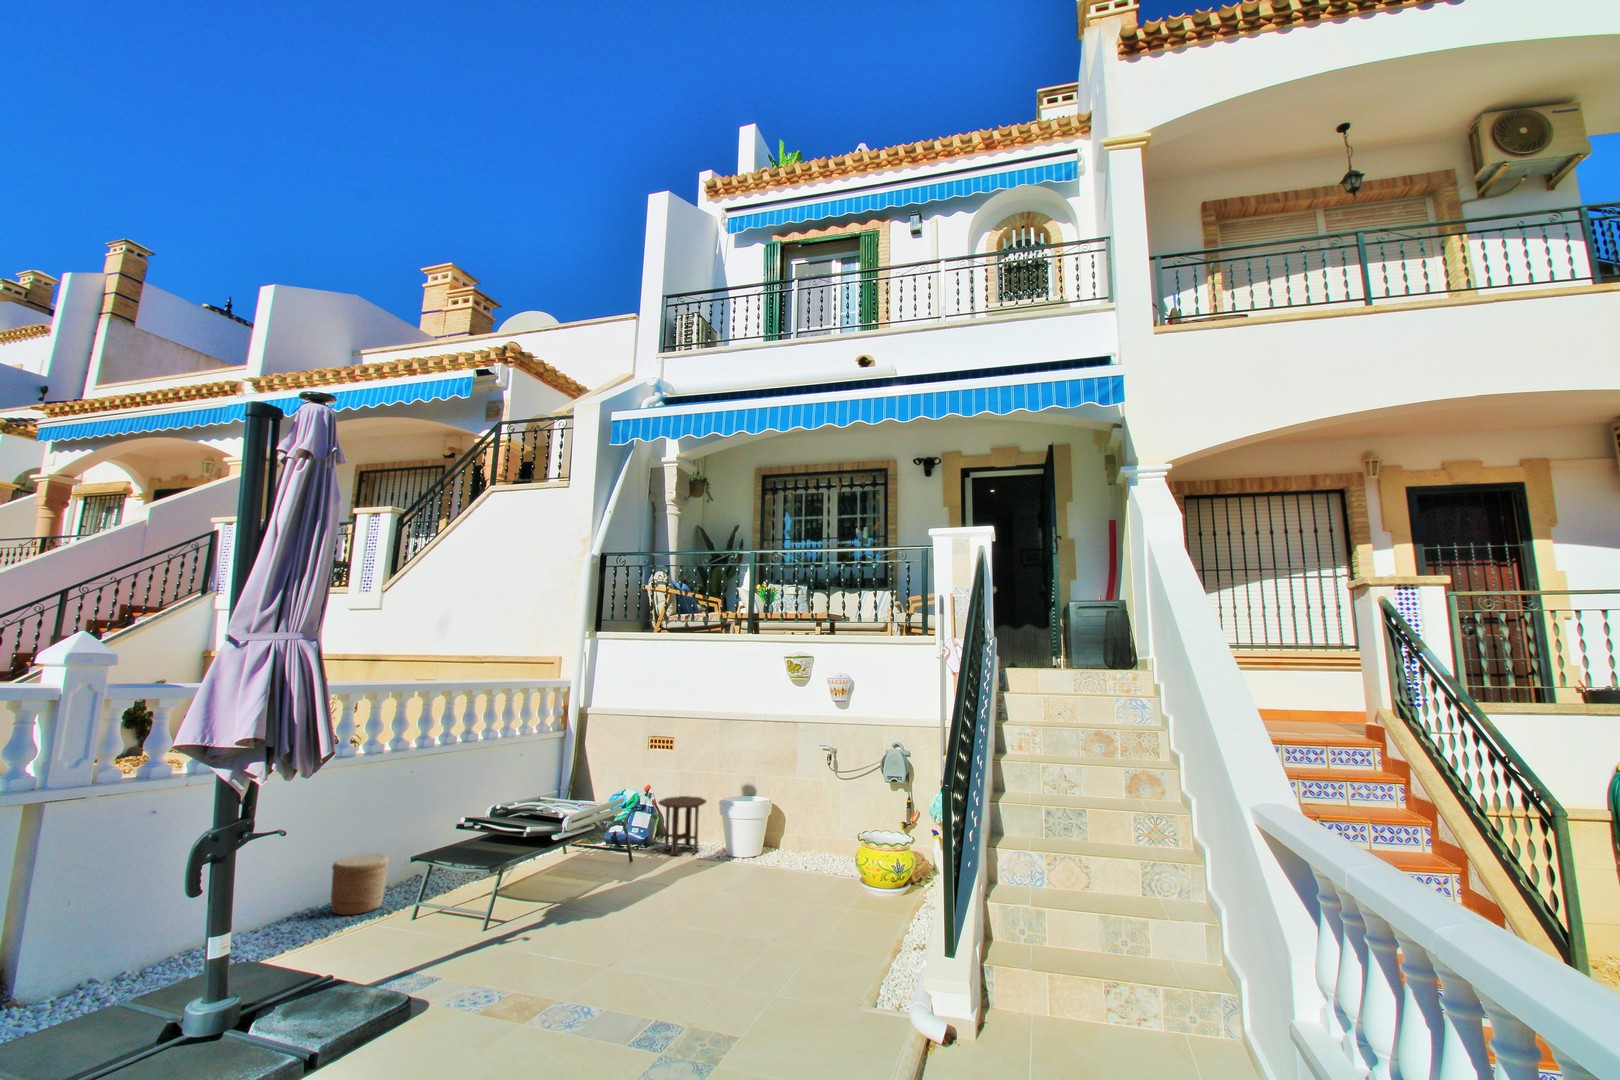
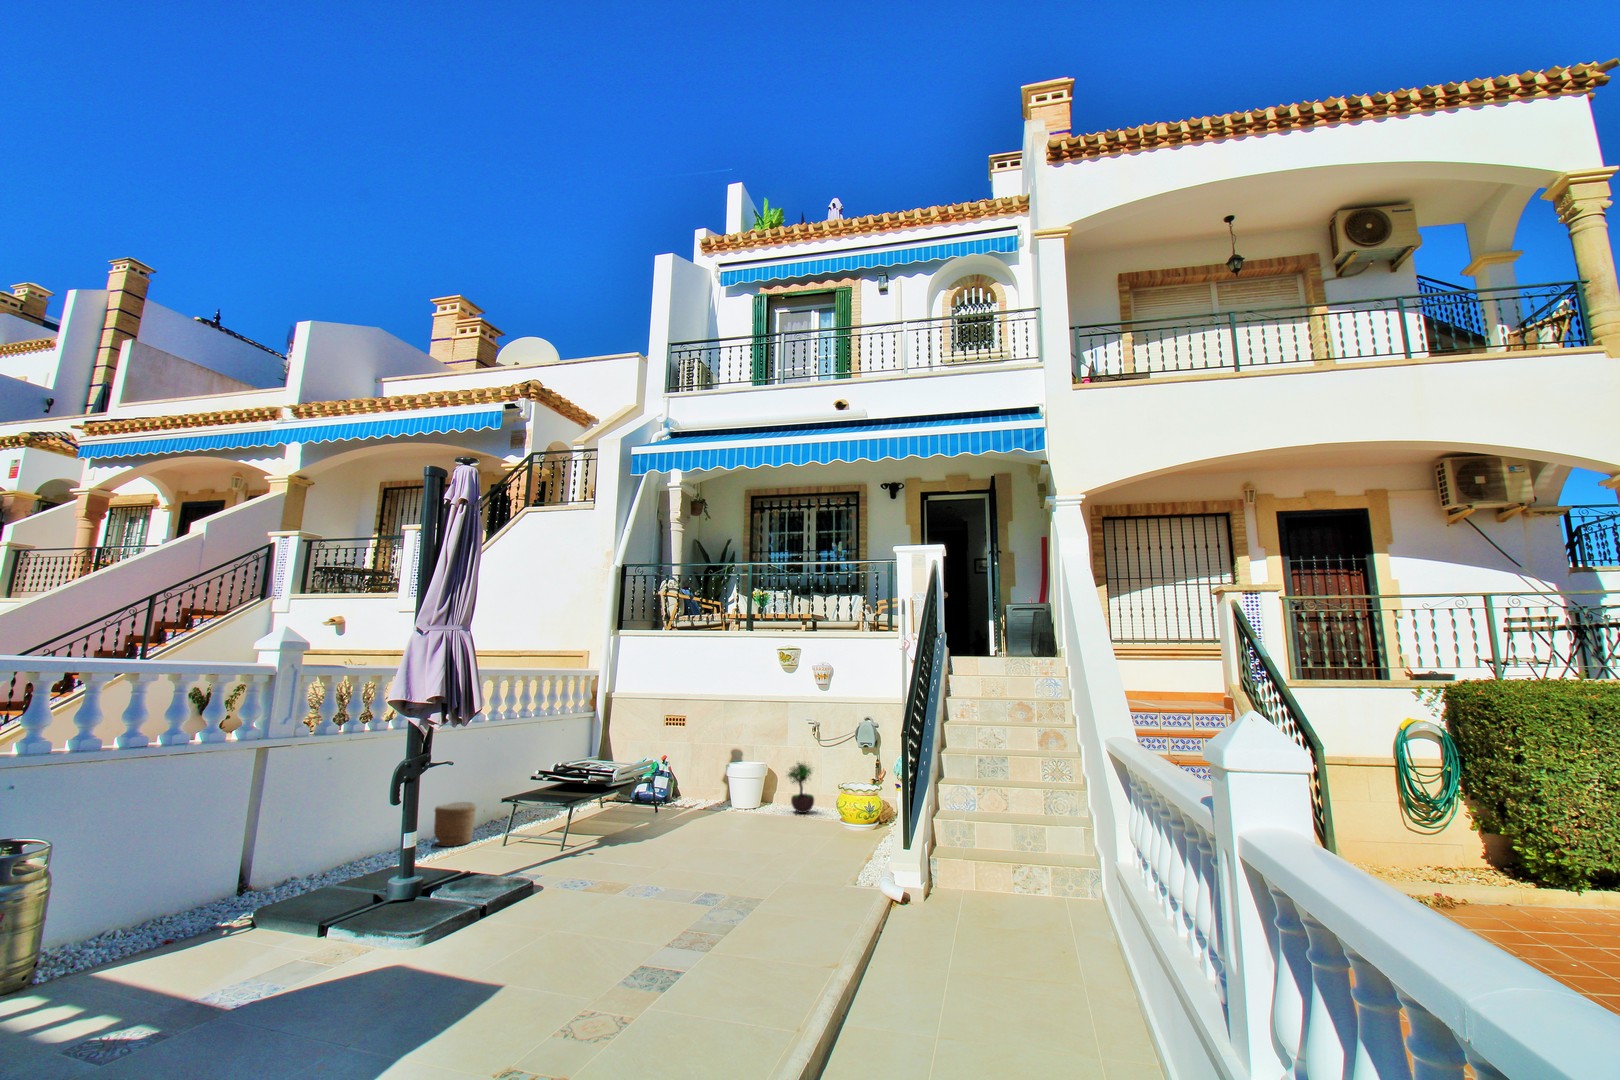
potted tree: none [792,793,831,863] -> present [788,763,814,813]
side table: present [658,796,706,857] -> none [675,764,714,811]

